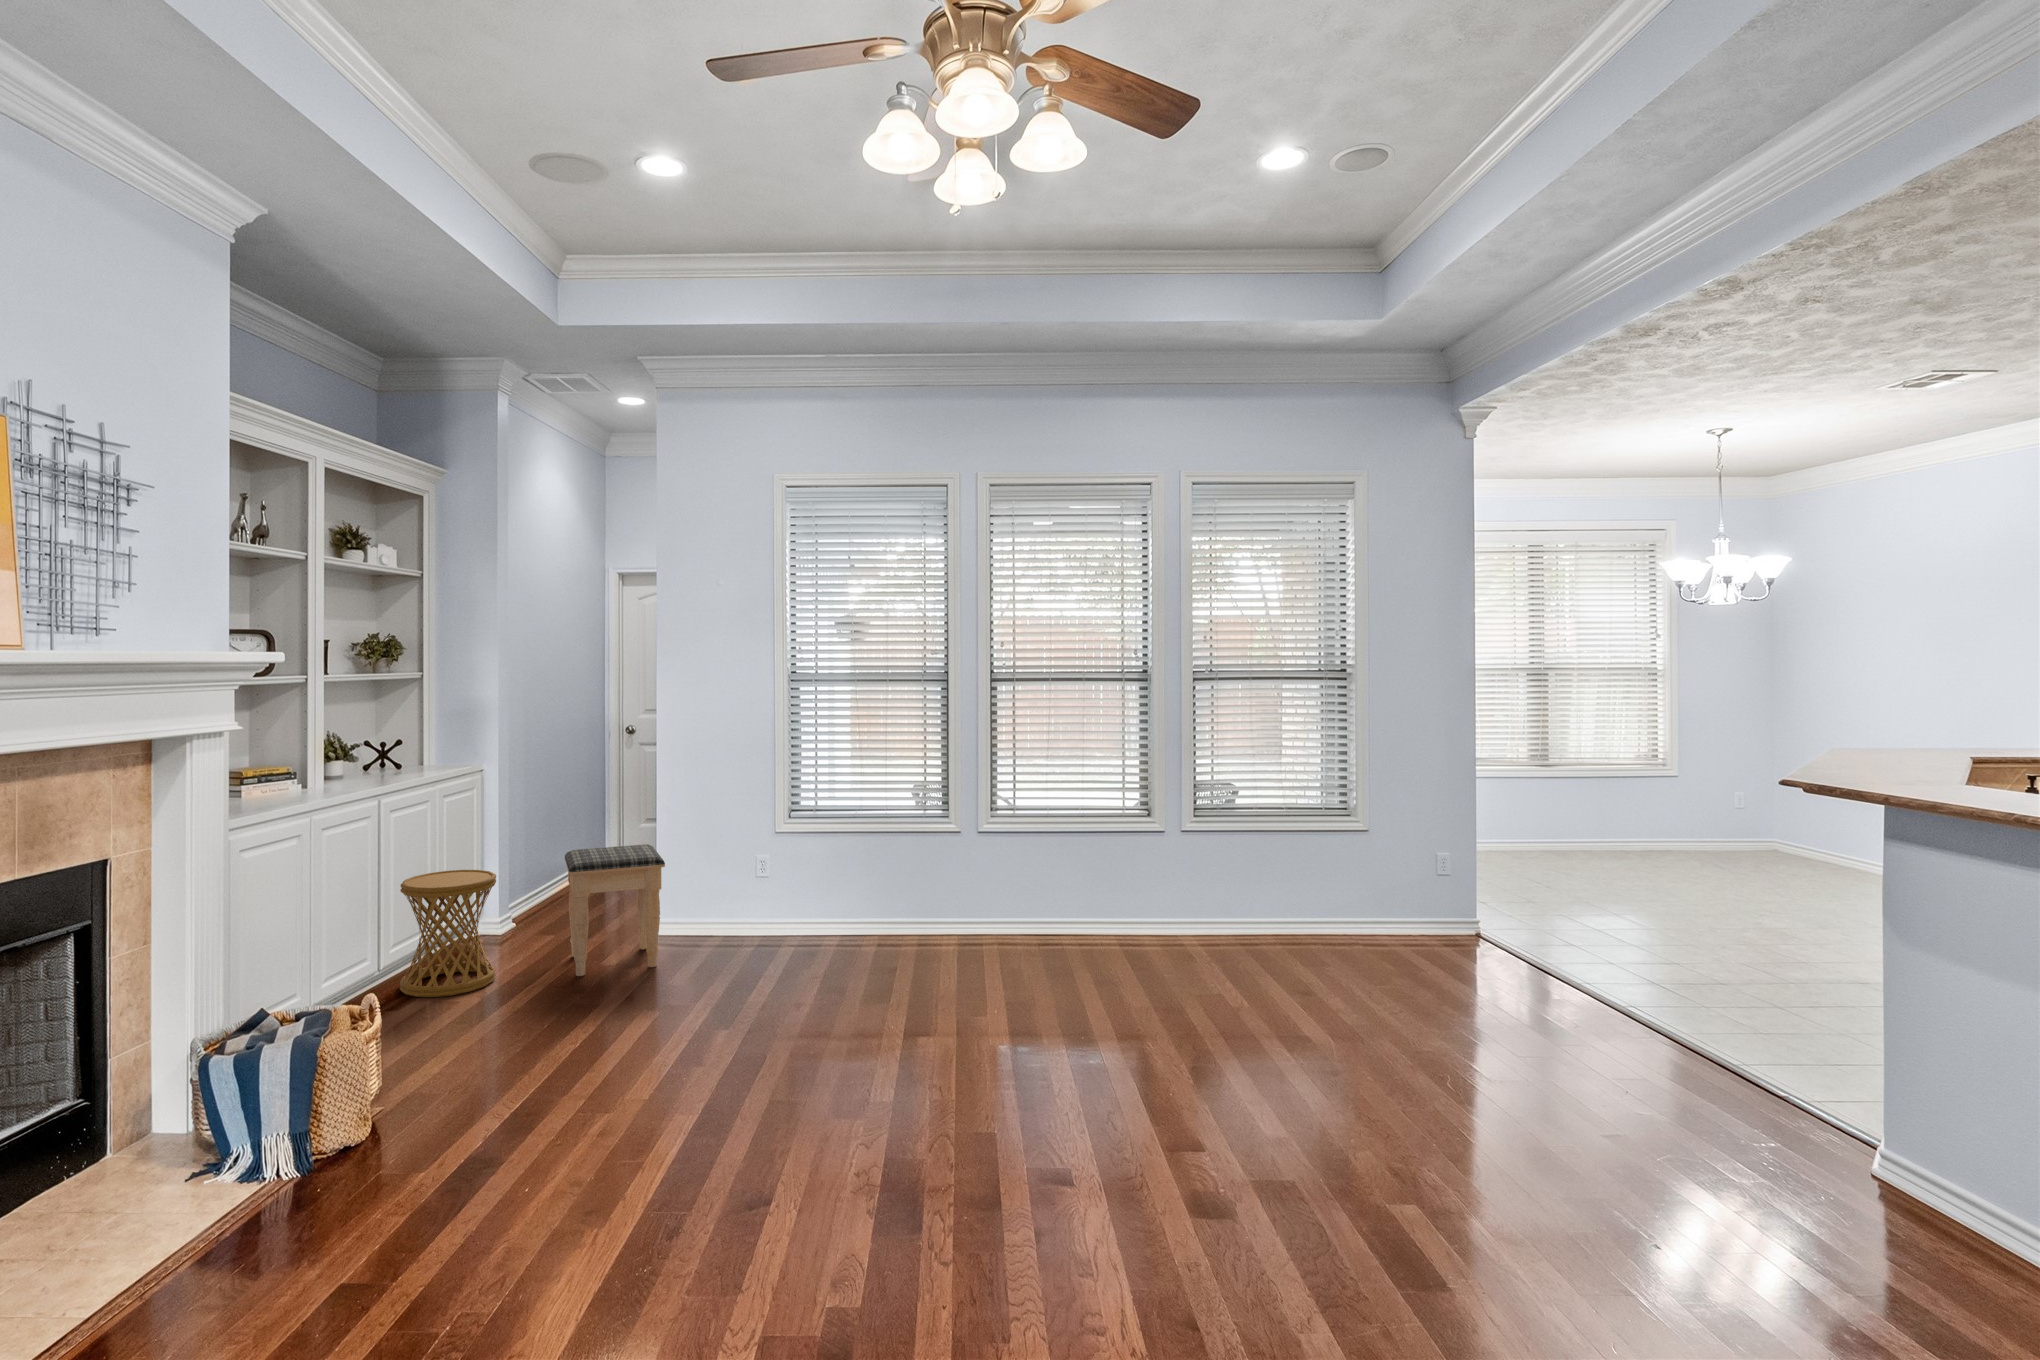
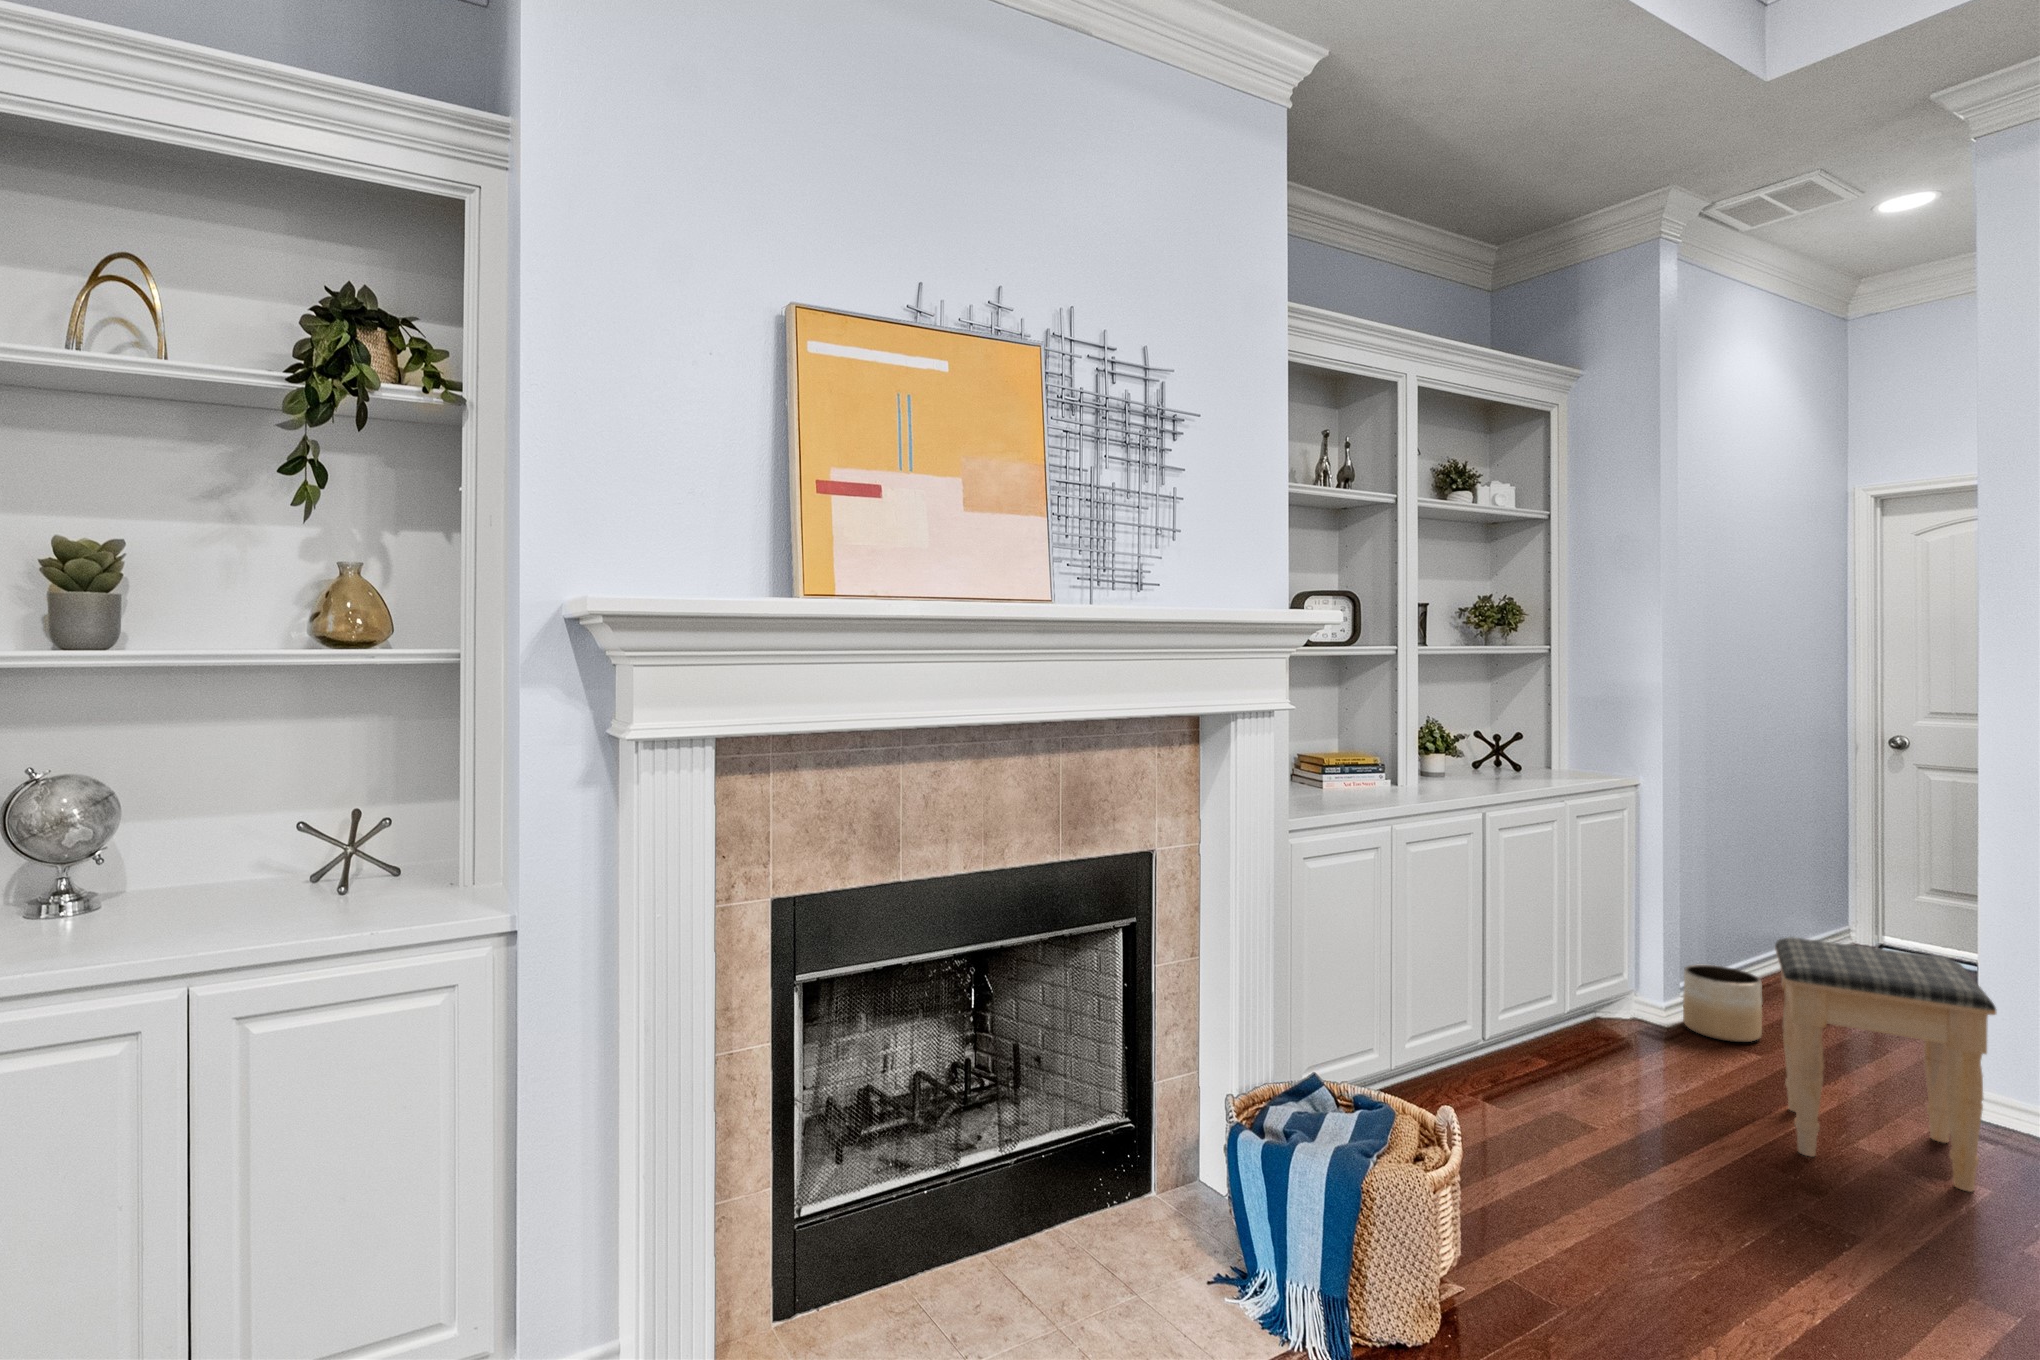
side table: present [400,870,496,997] -> none [1511,924,1654,1117]
planter: none [512,884,558,932] -> present [1683,965,1762,1042]

